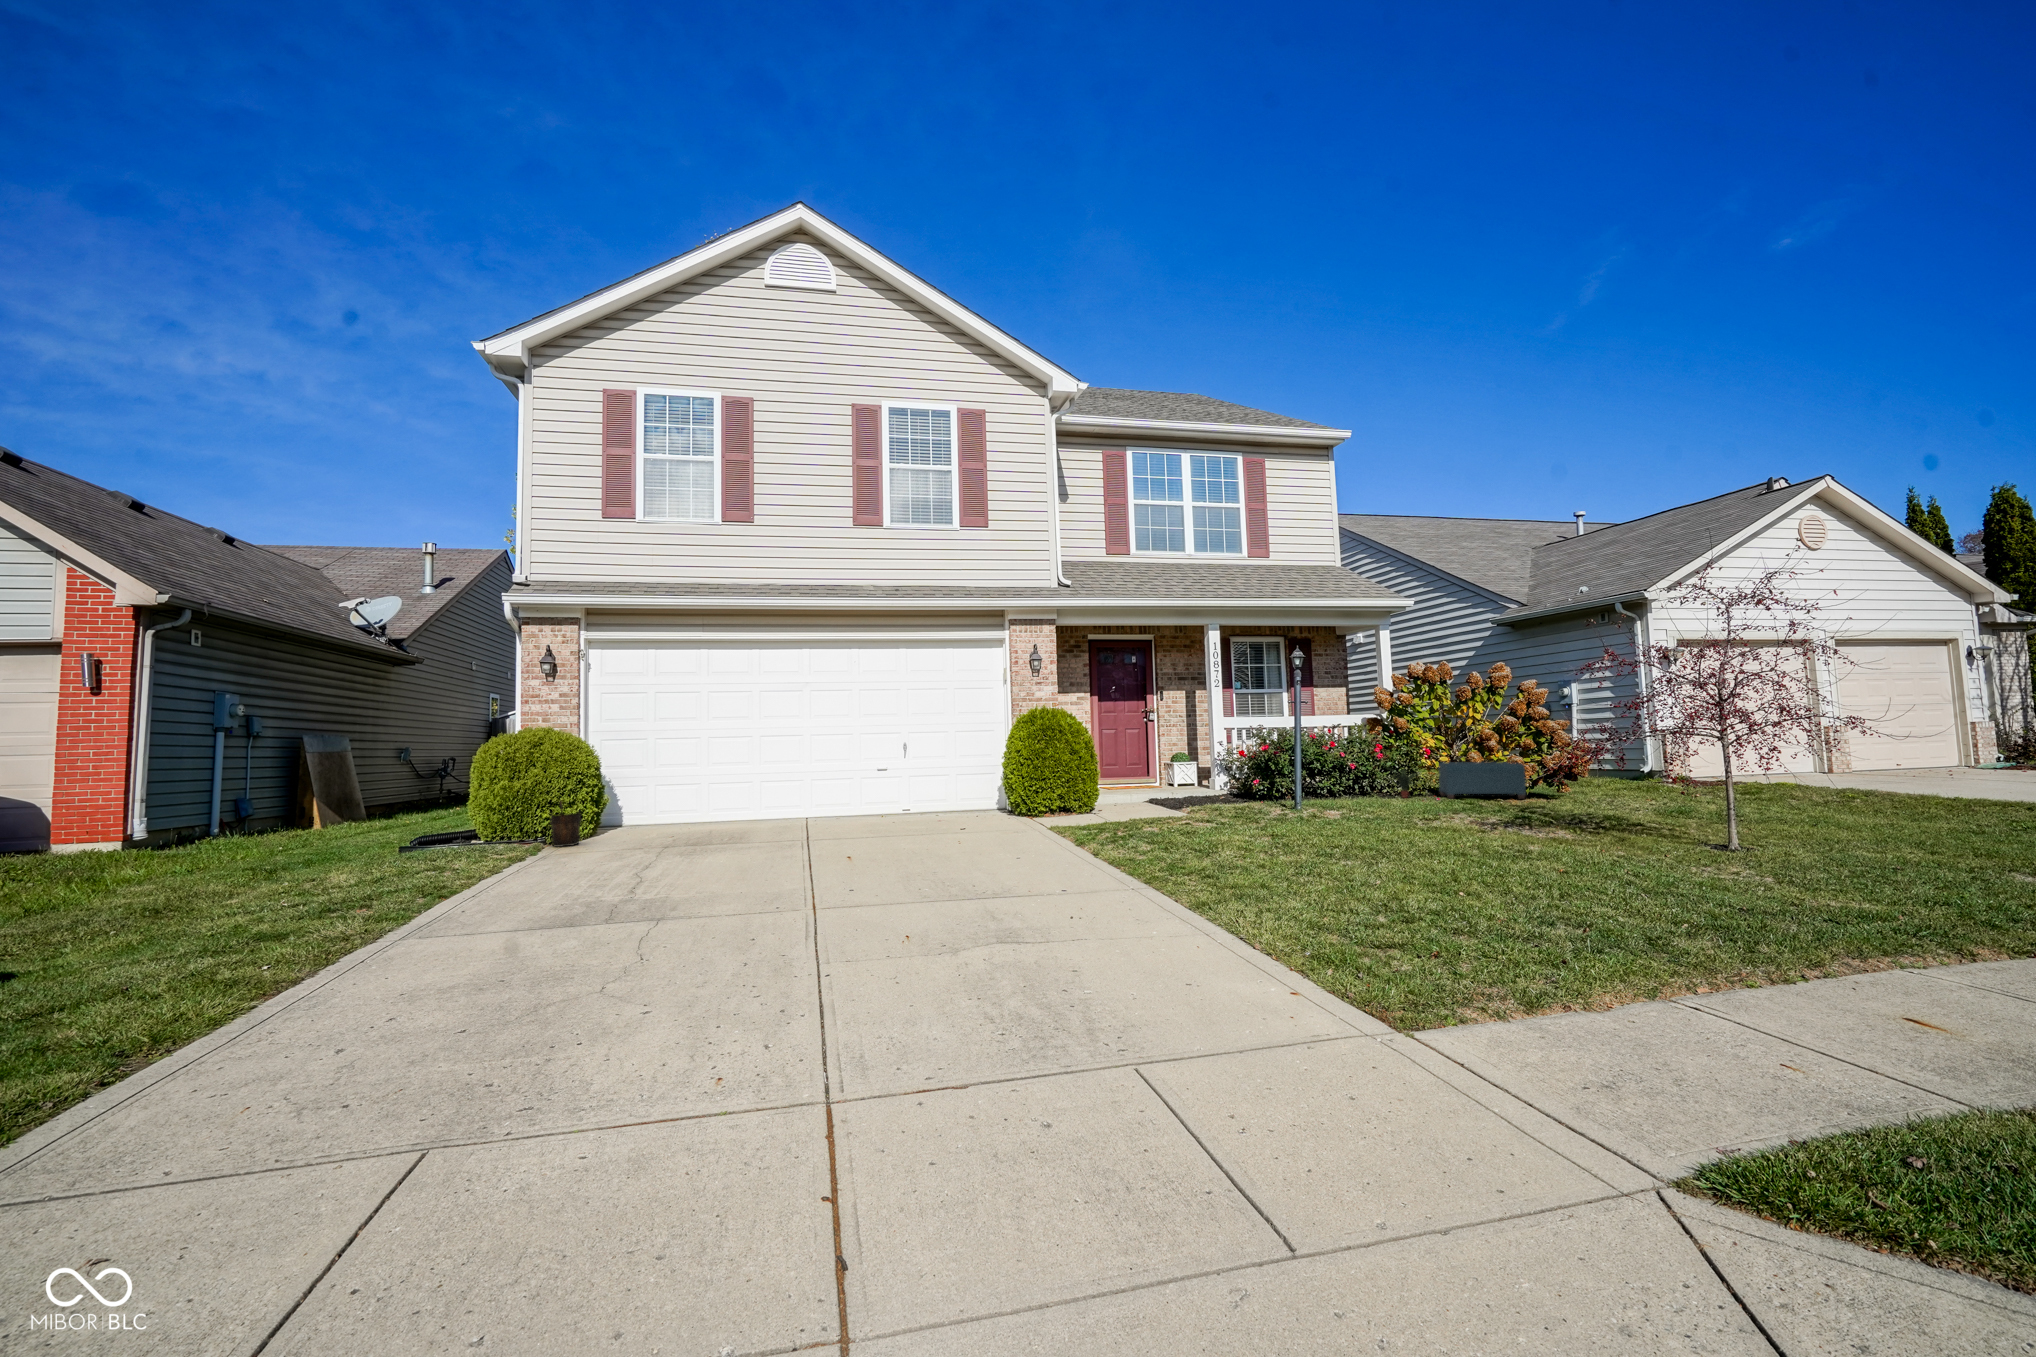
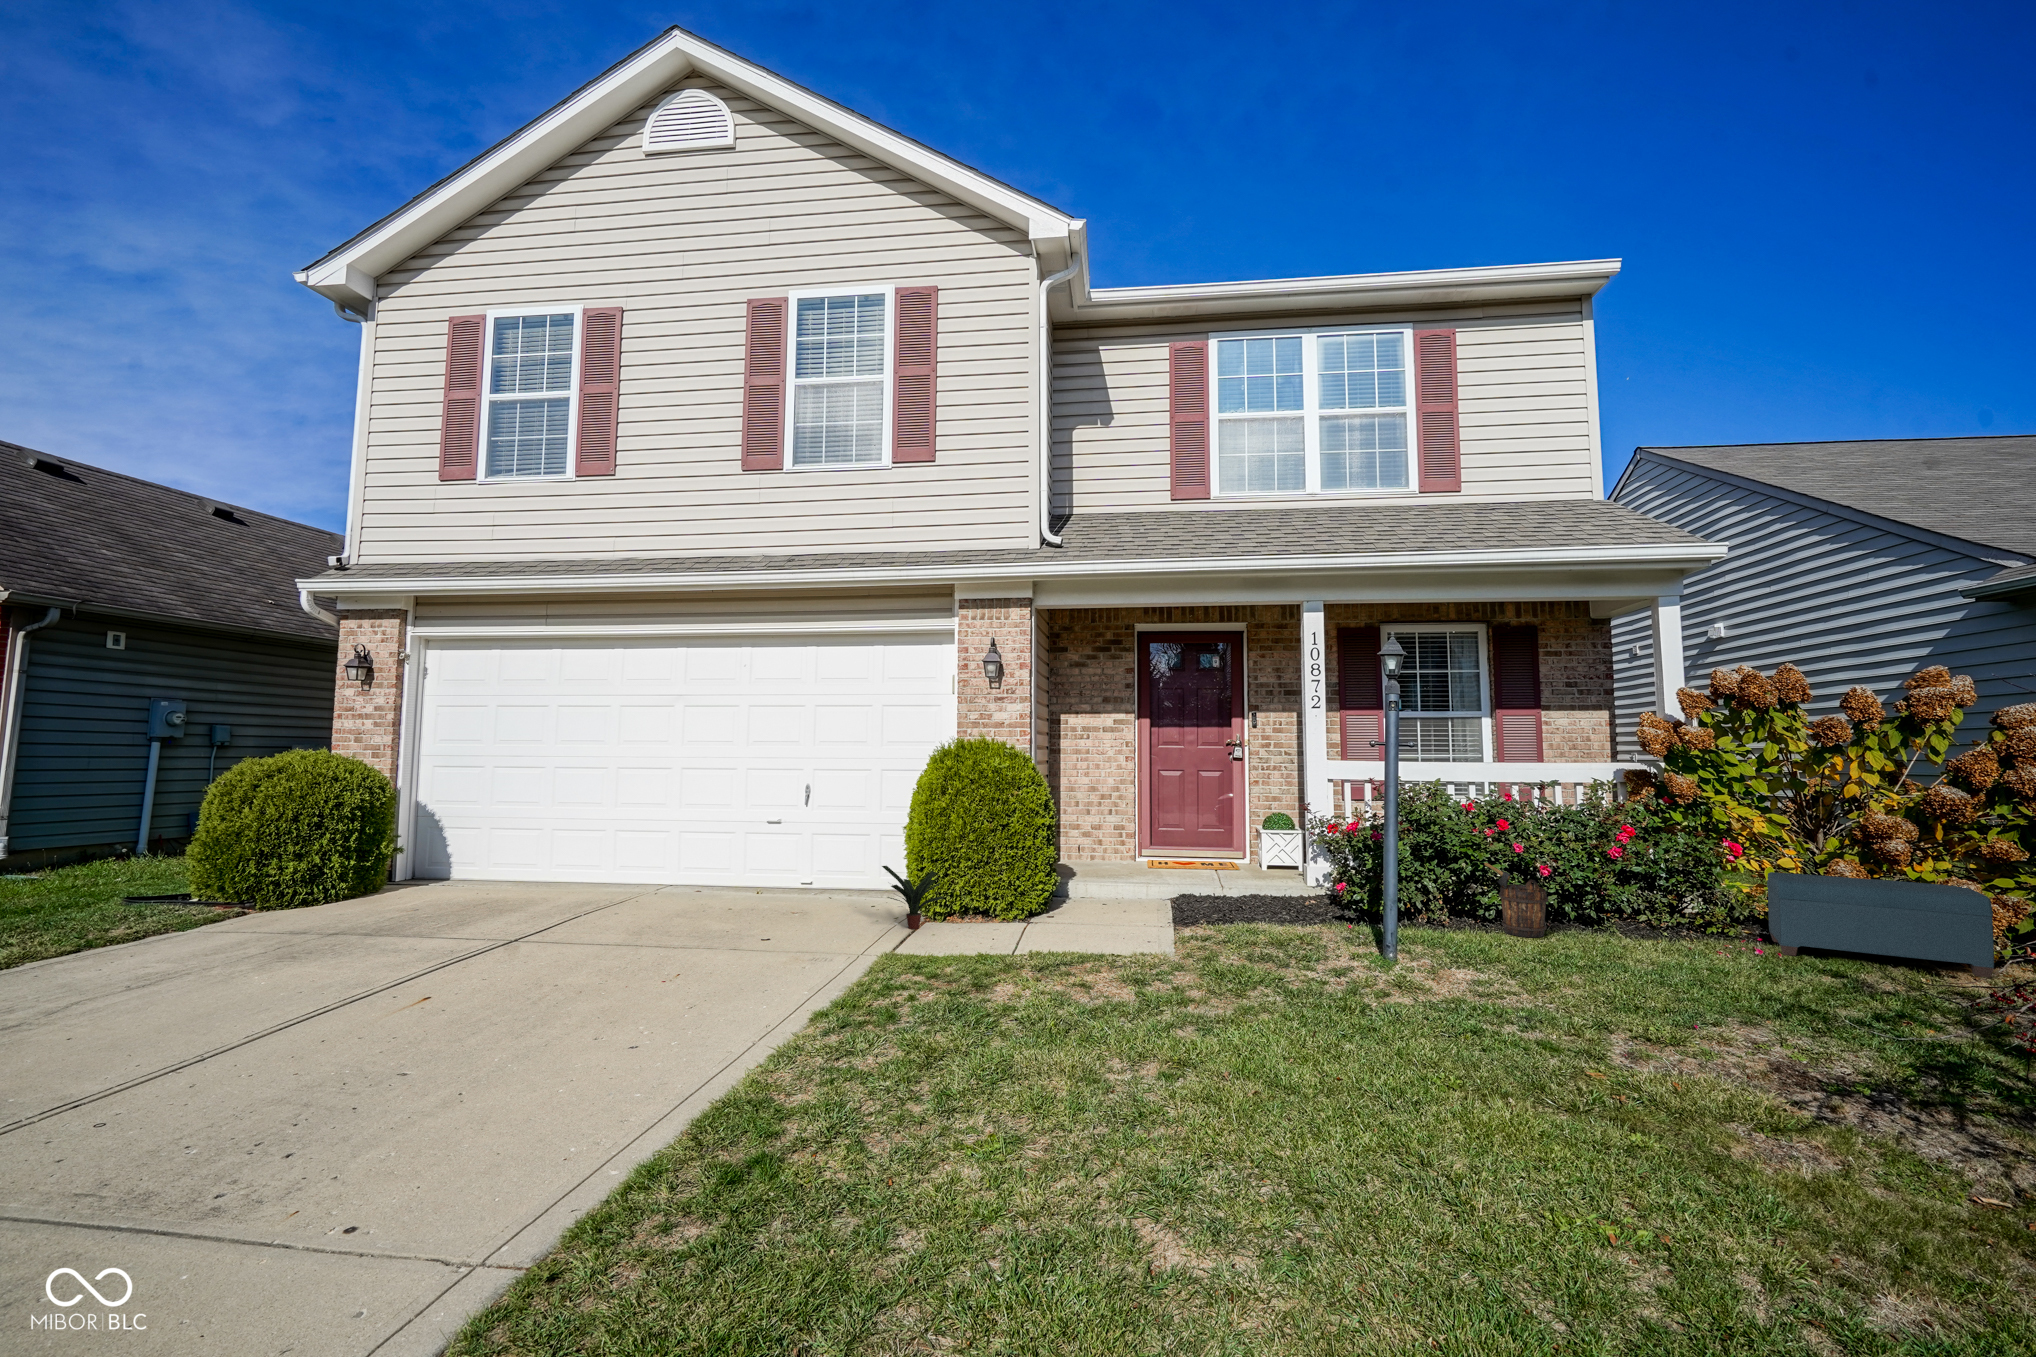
potted plant: present [1388,768,1416,798] -> present [882,866,943,929]
bucket: present [550,803,582,847] -> present [1485,863,1548,938]

